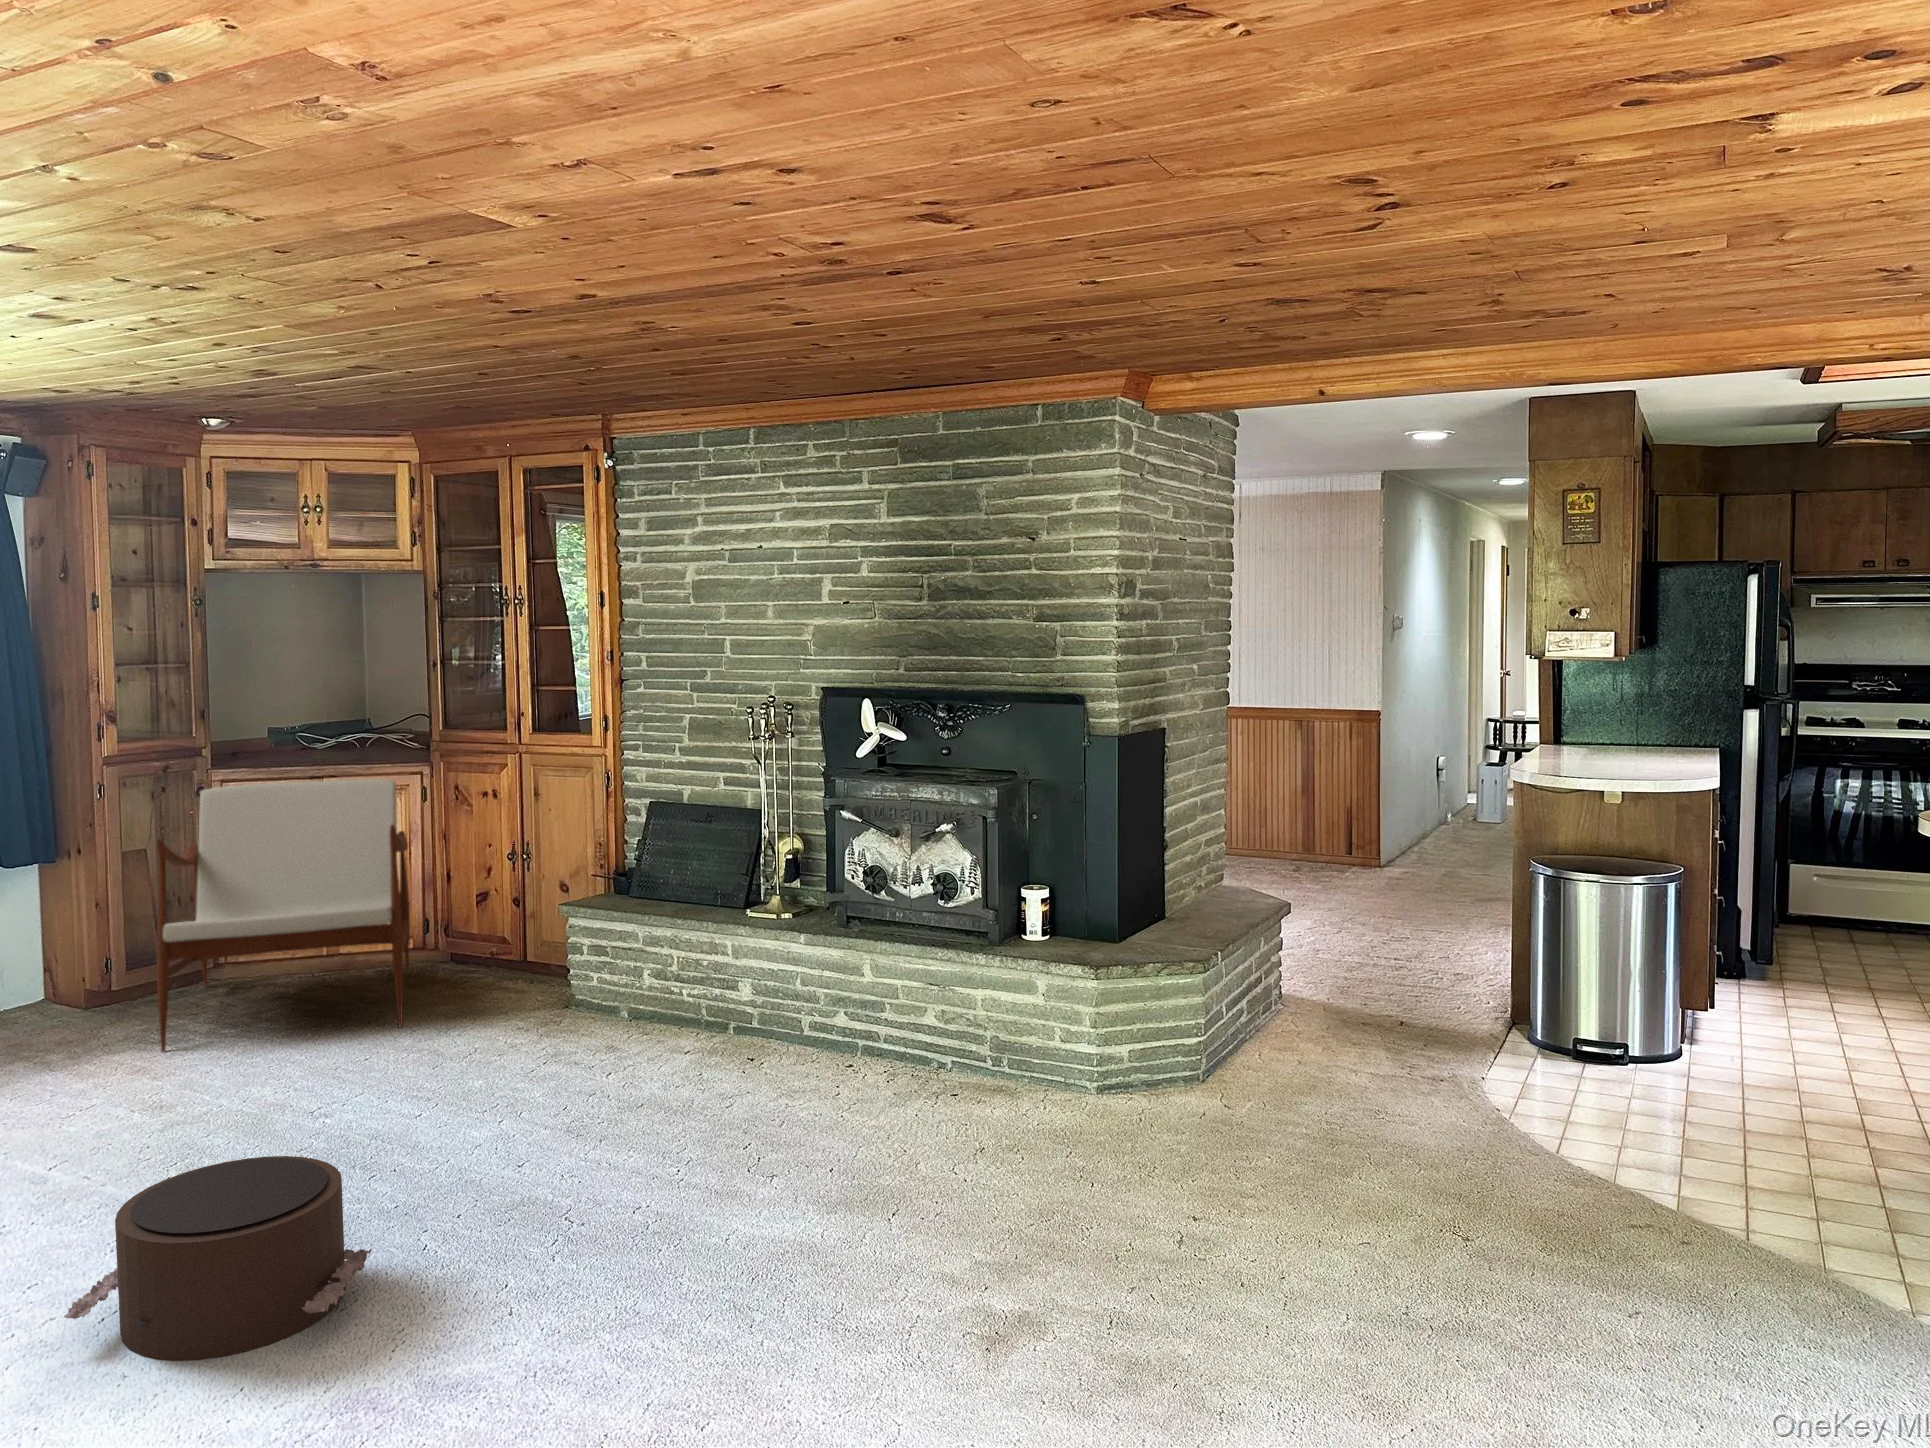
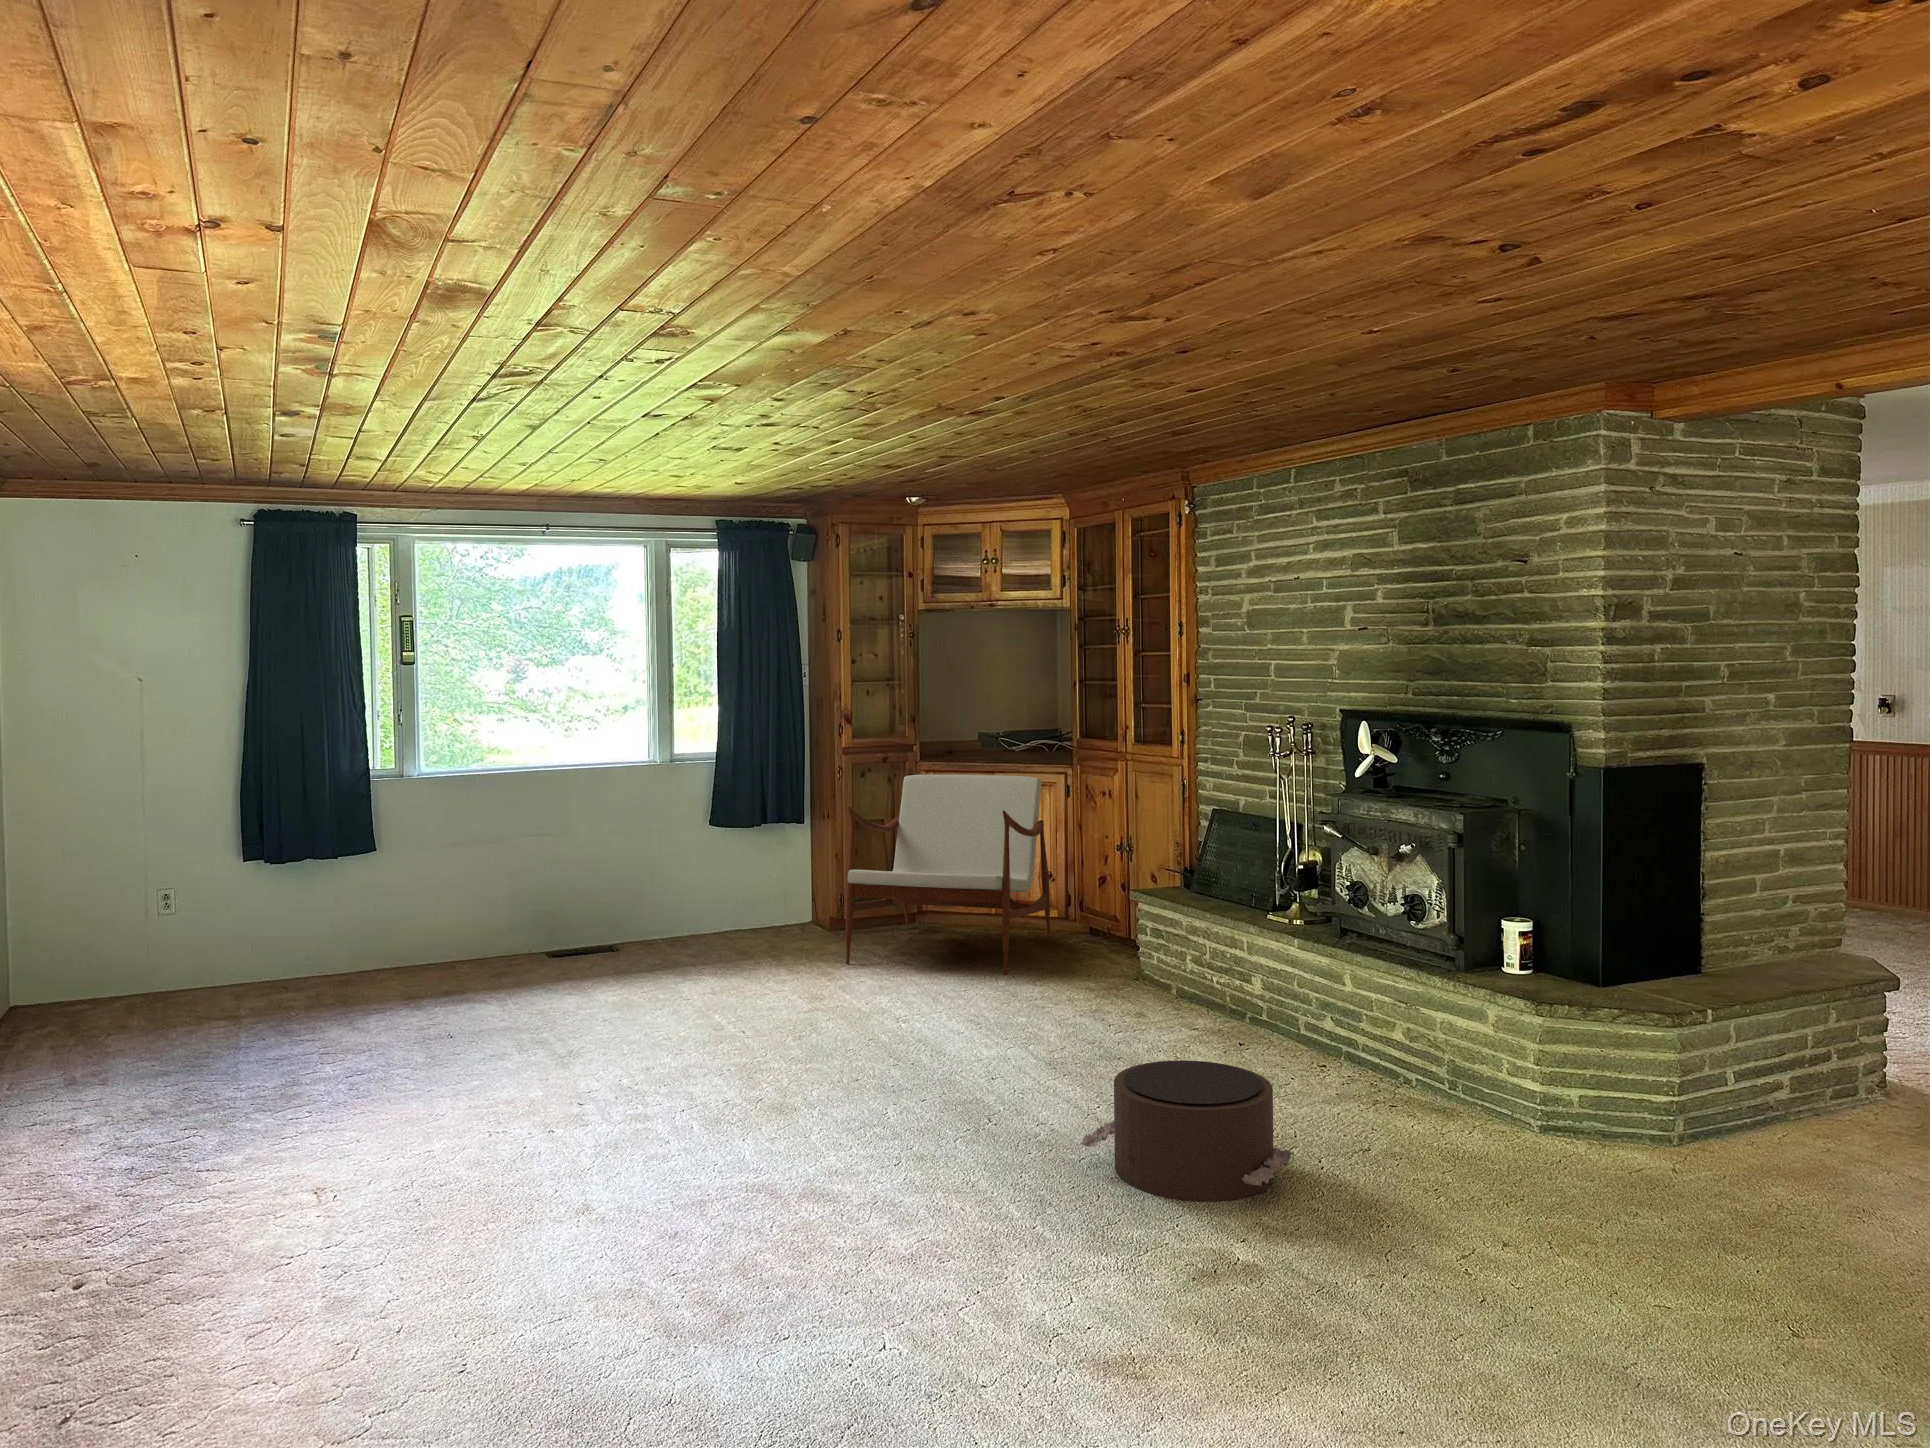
pouf: present [64,1156,371,1361] -> present [1080,1060,1294,1201]

